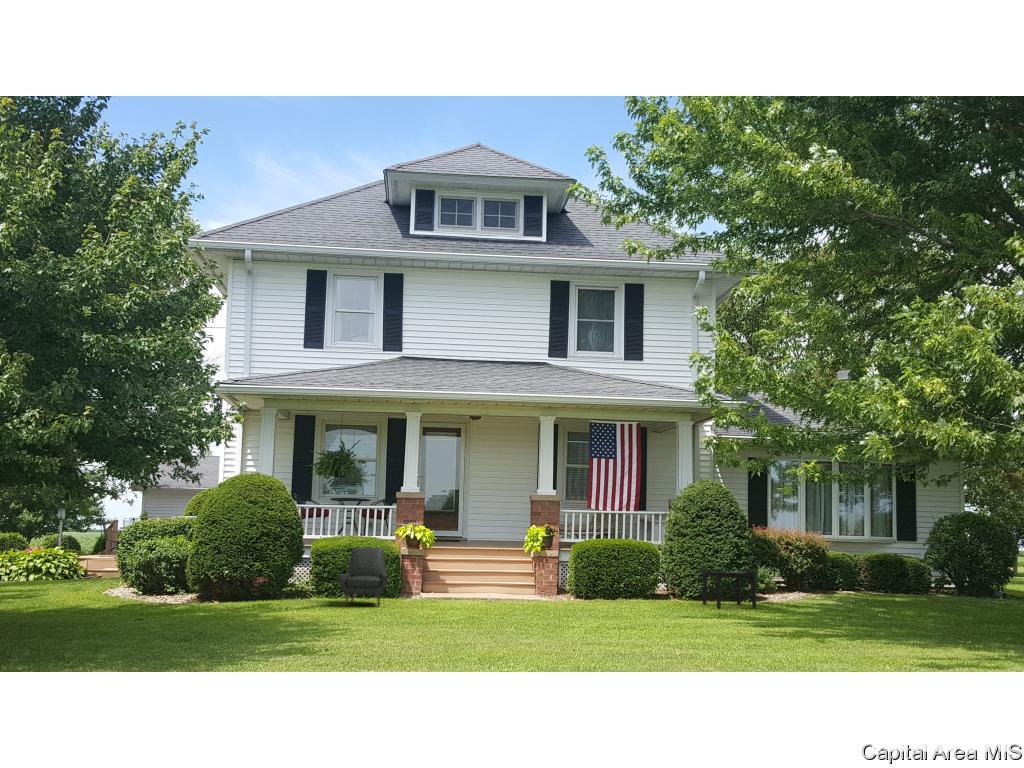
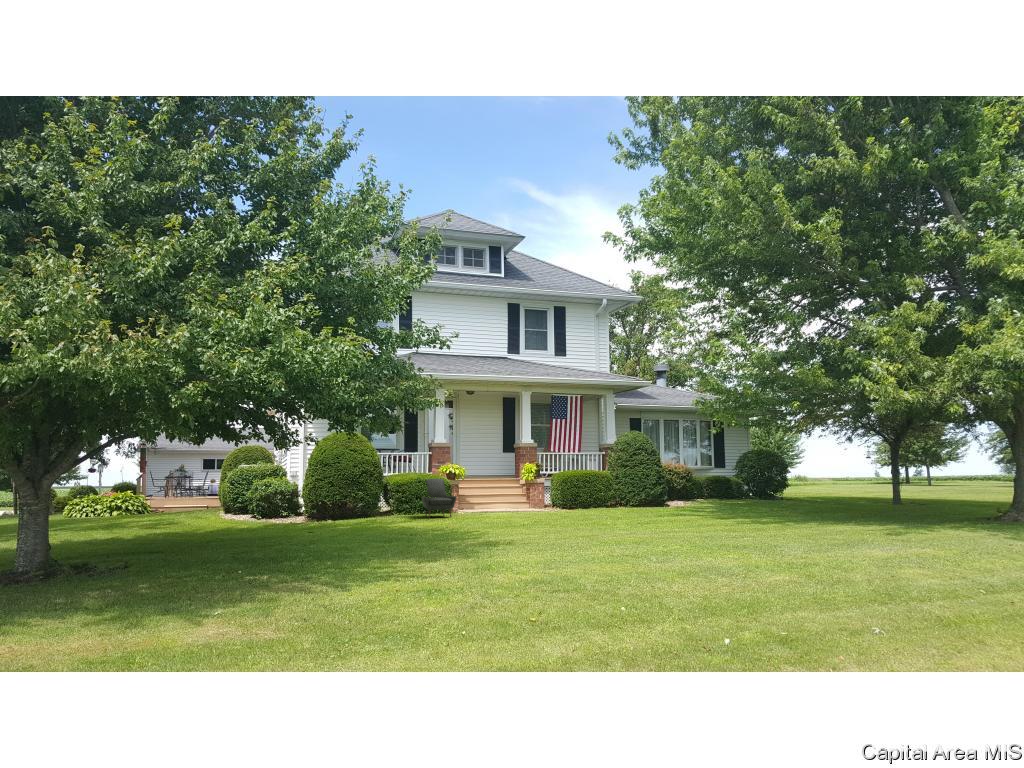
round table: present [698,568,759,608] -> none [635,485,672,509]

